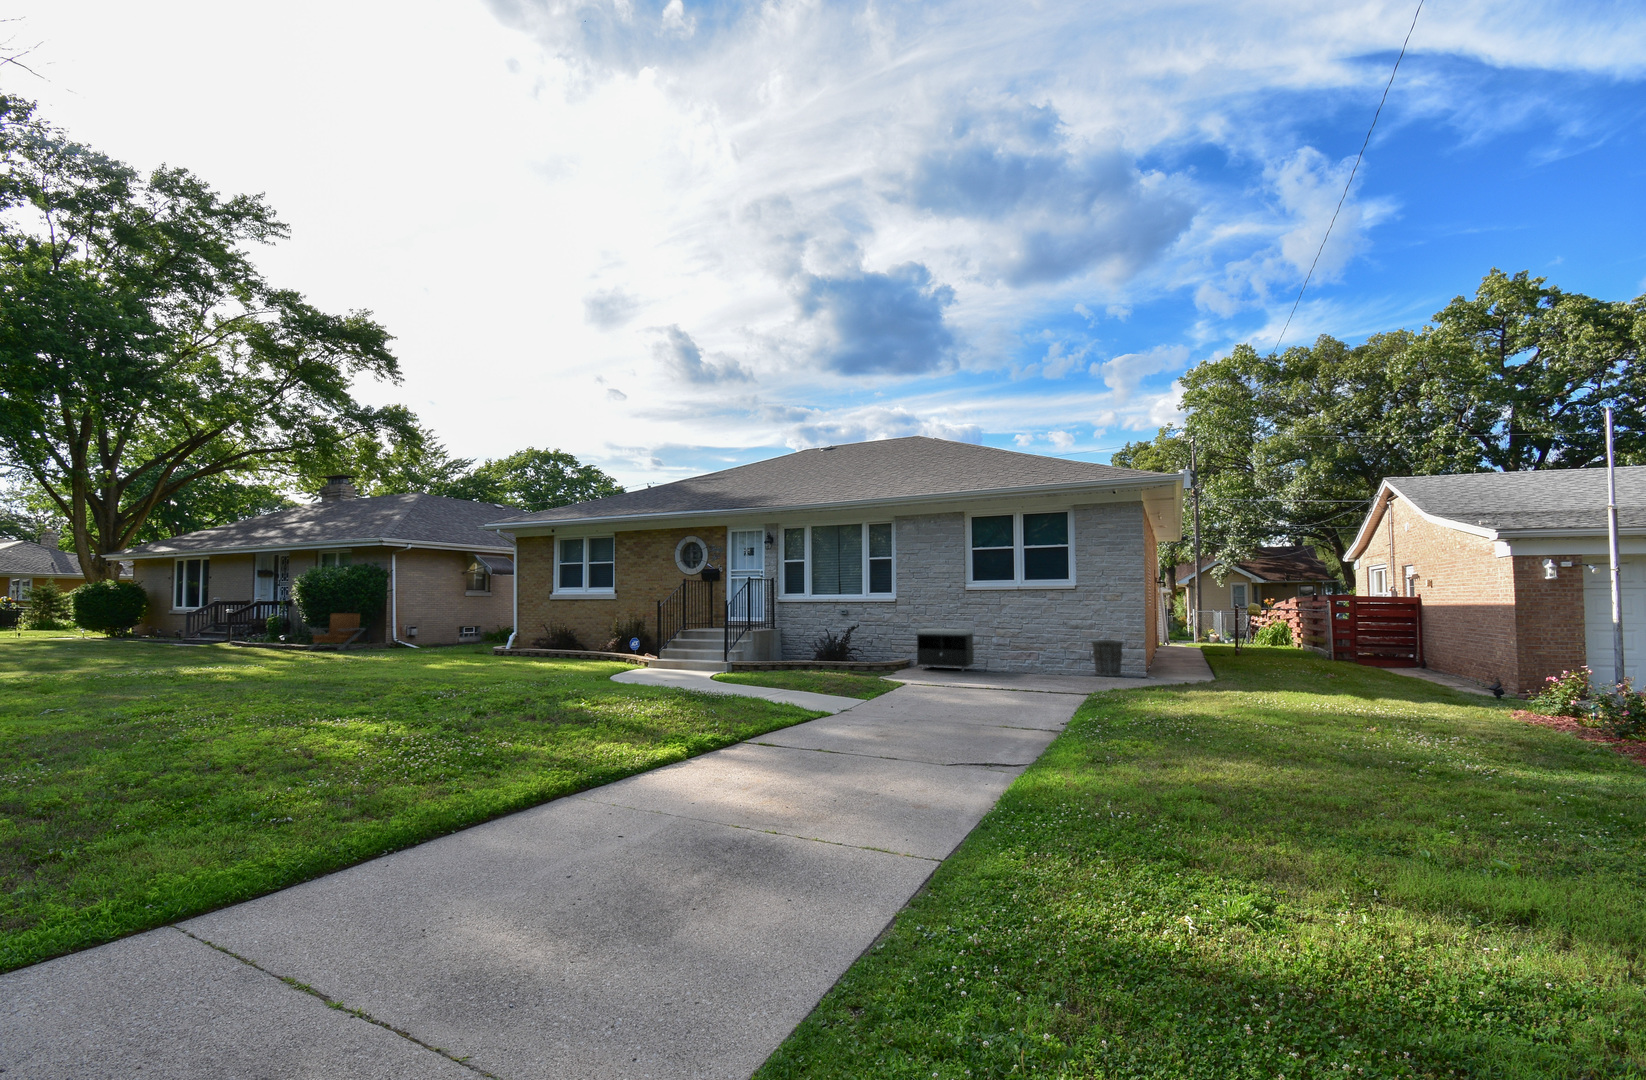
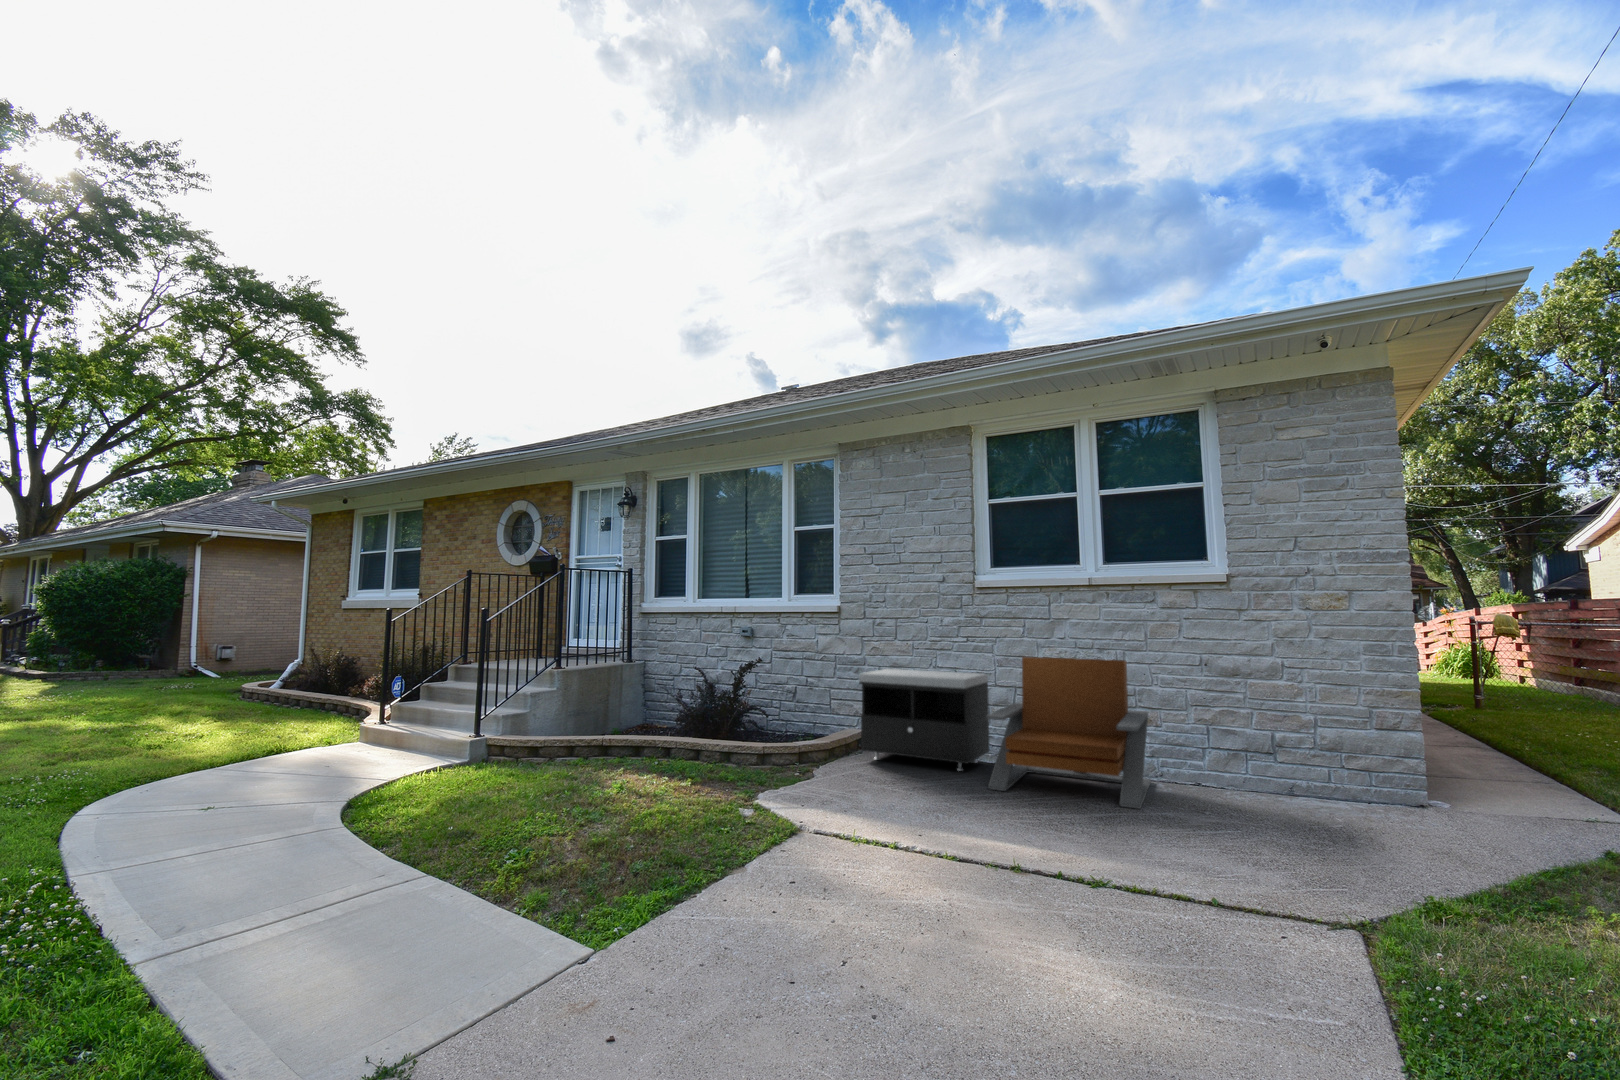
lounge chair: present [308,613,365,650] -> present [986,657,1151,809]
trash can: present [1092,639,1123,676] -> none [1291,710,1391,820]

